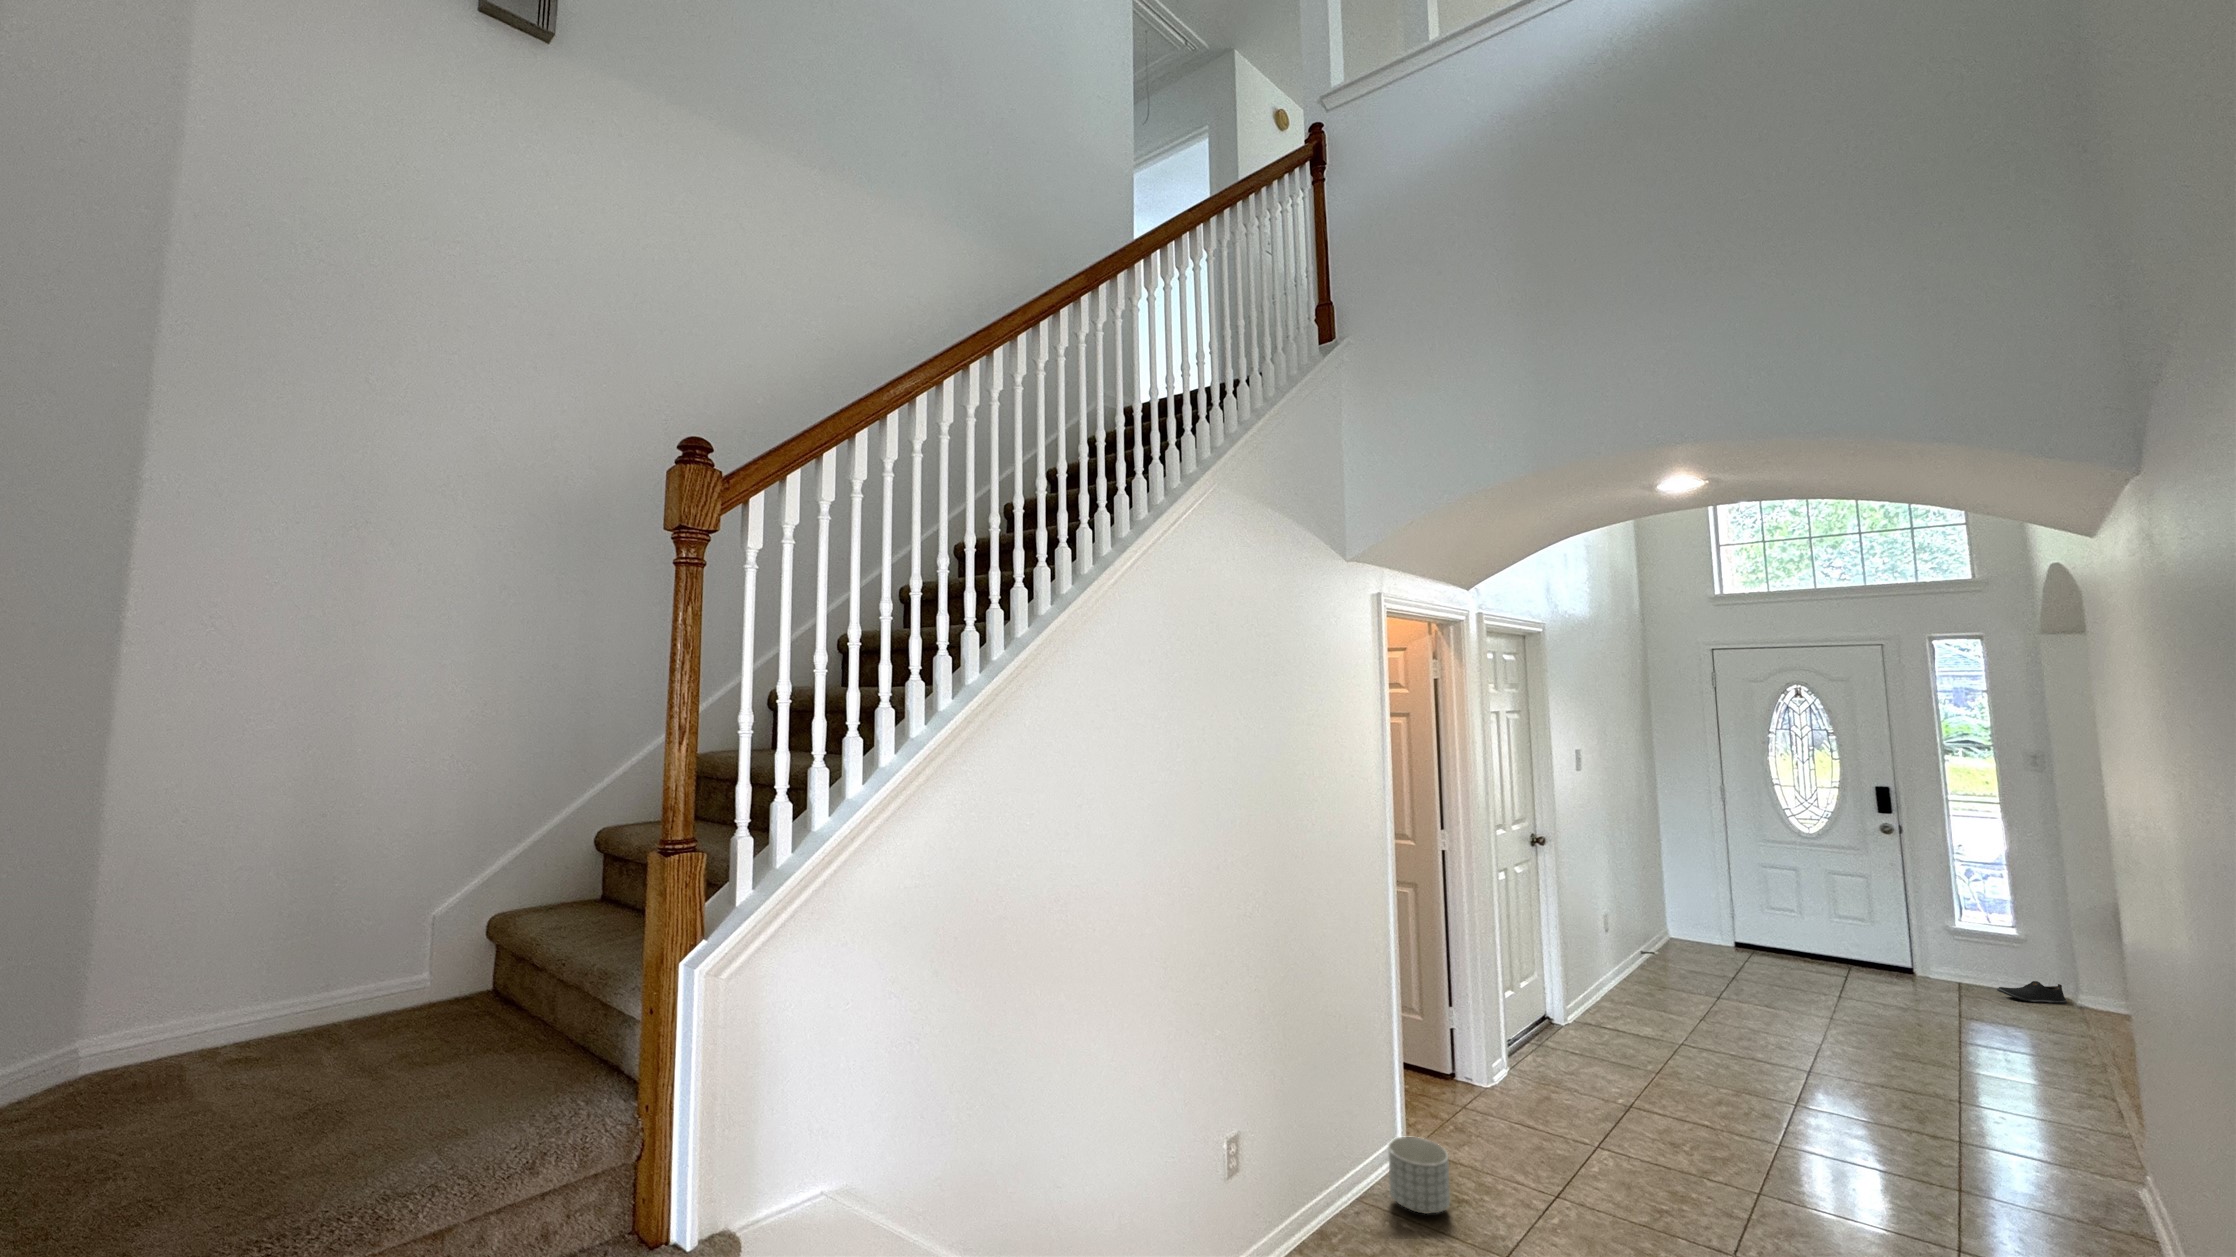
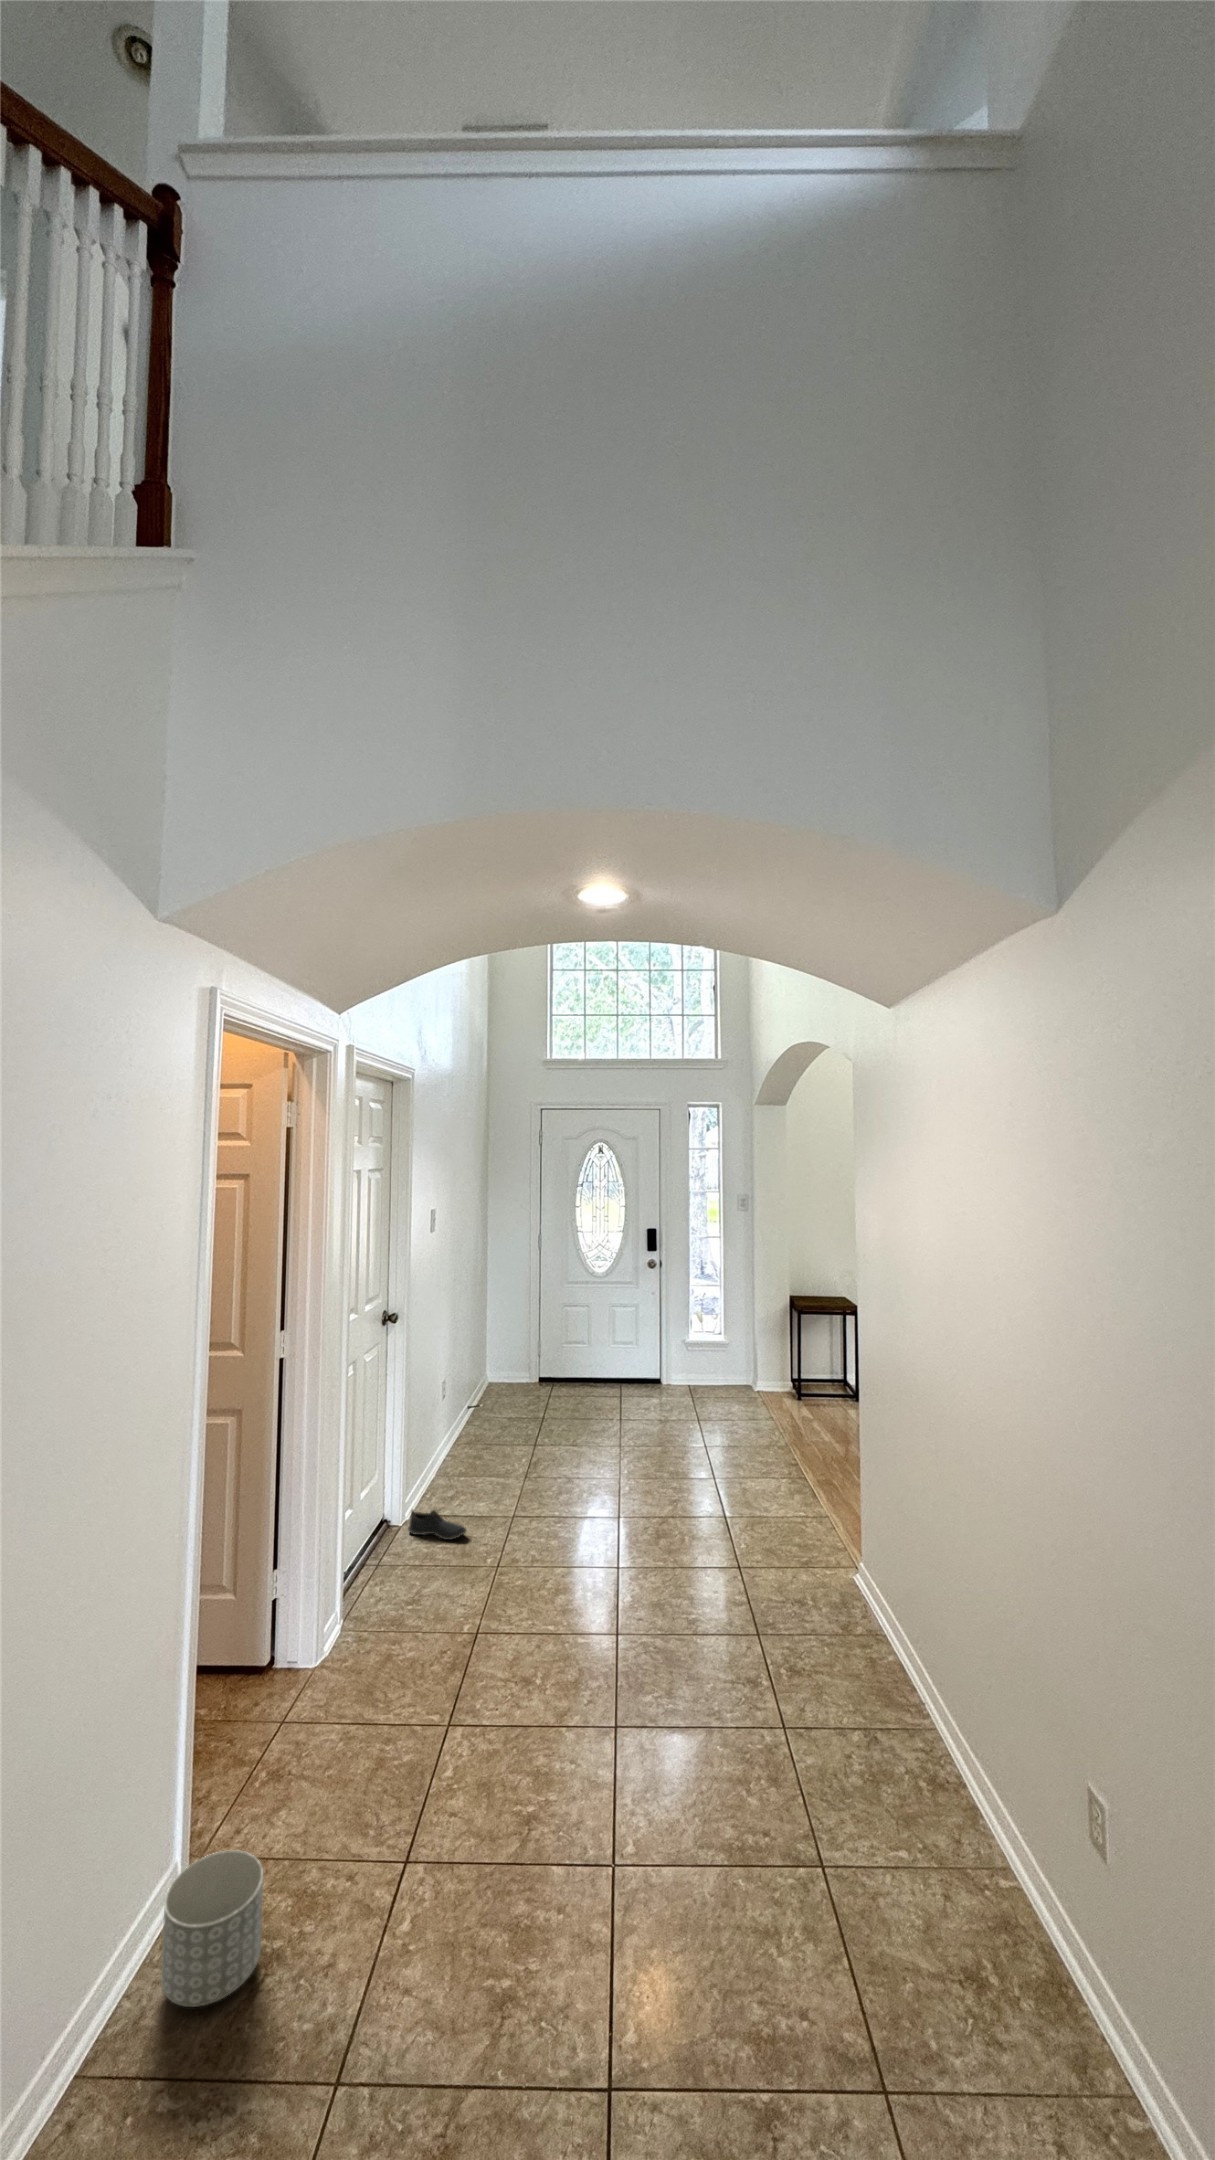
shoe: present [1997,981,2067,1004] -> present [408,1510,467,1540]

